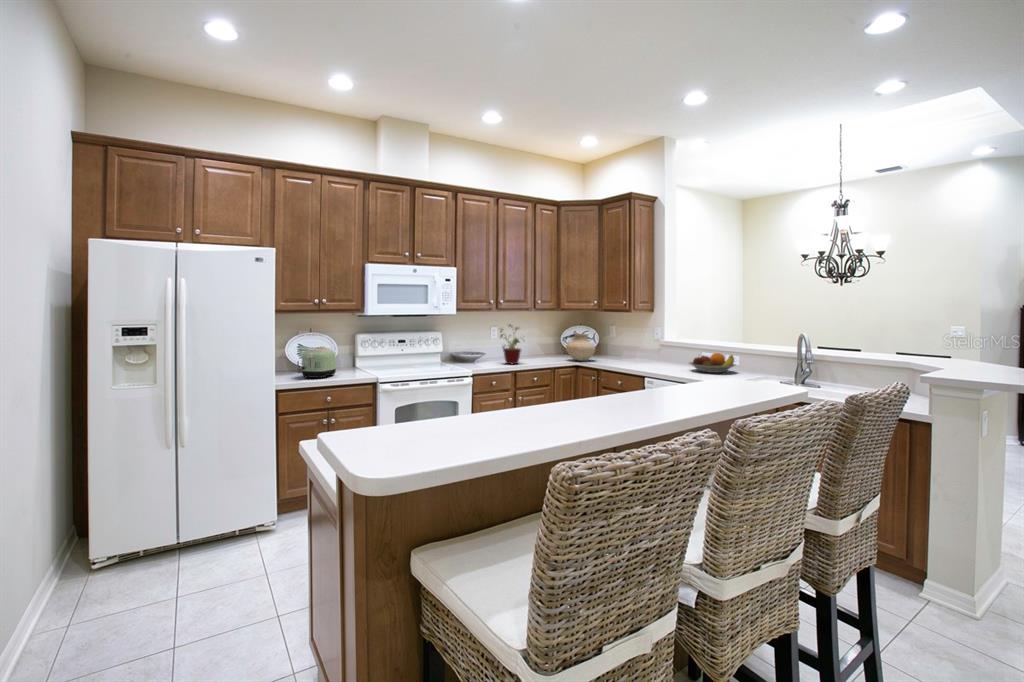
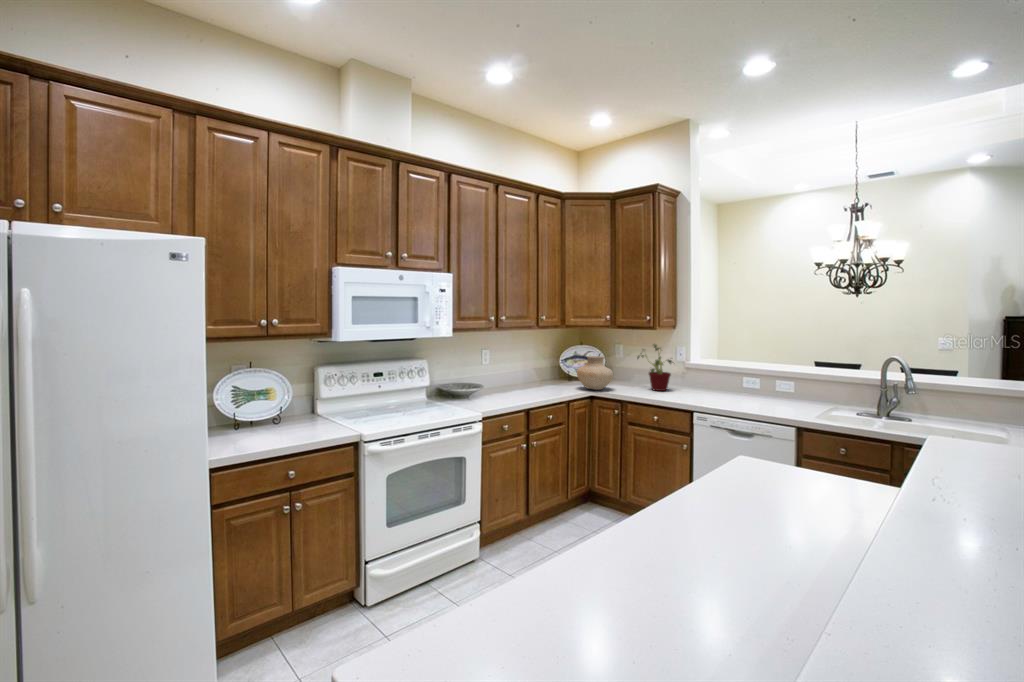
potted plant: present [500,325,521,364] -> present [637,344,673,391]
toaster: present [301,348,336,378] -> none [242,393,295,442]
fruit bowl: present [689,353,735,373] -> none [740,382,799,406]

